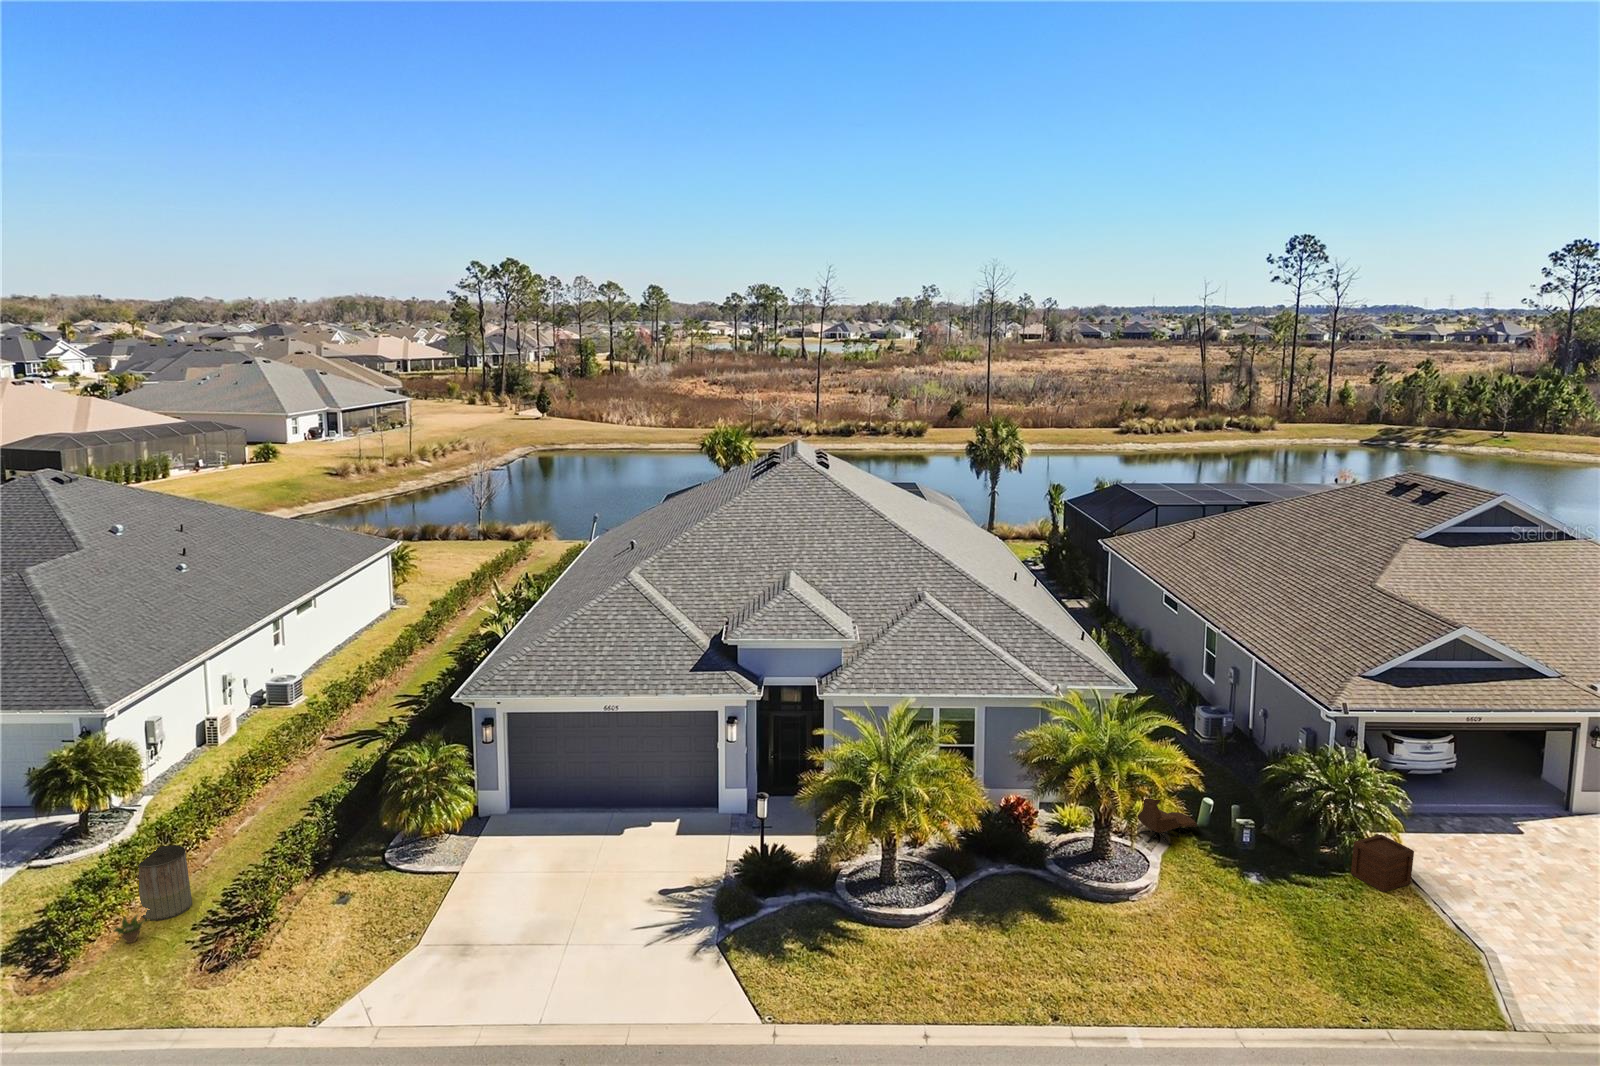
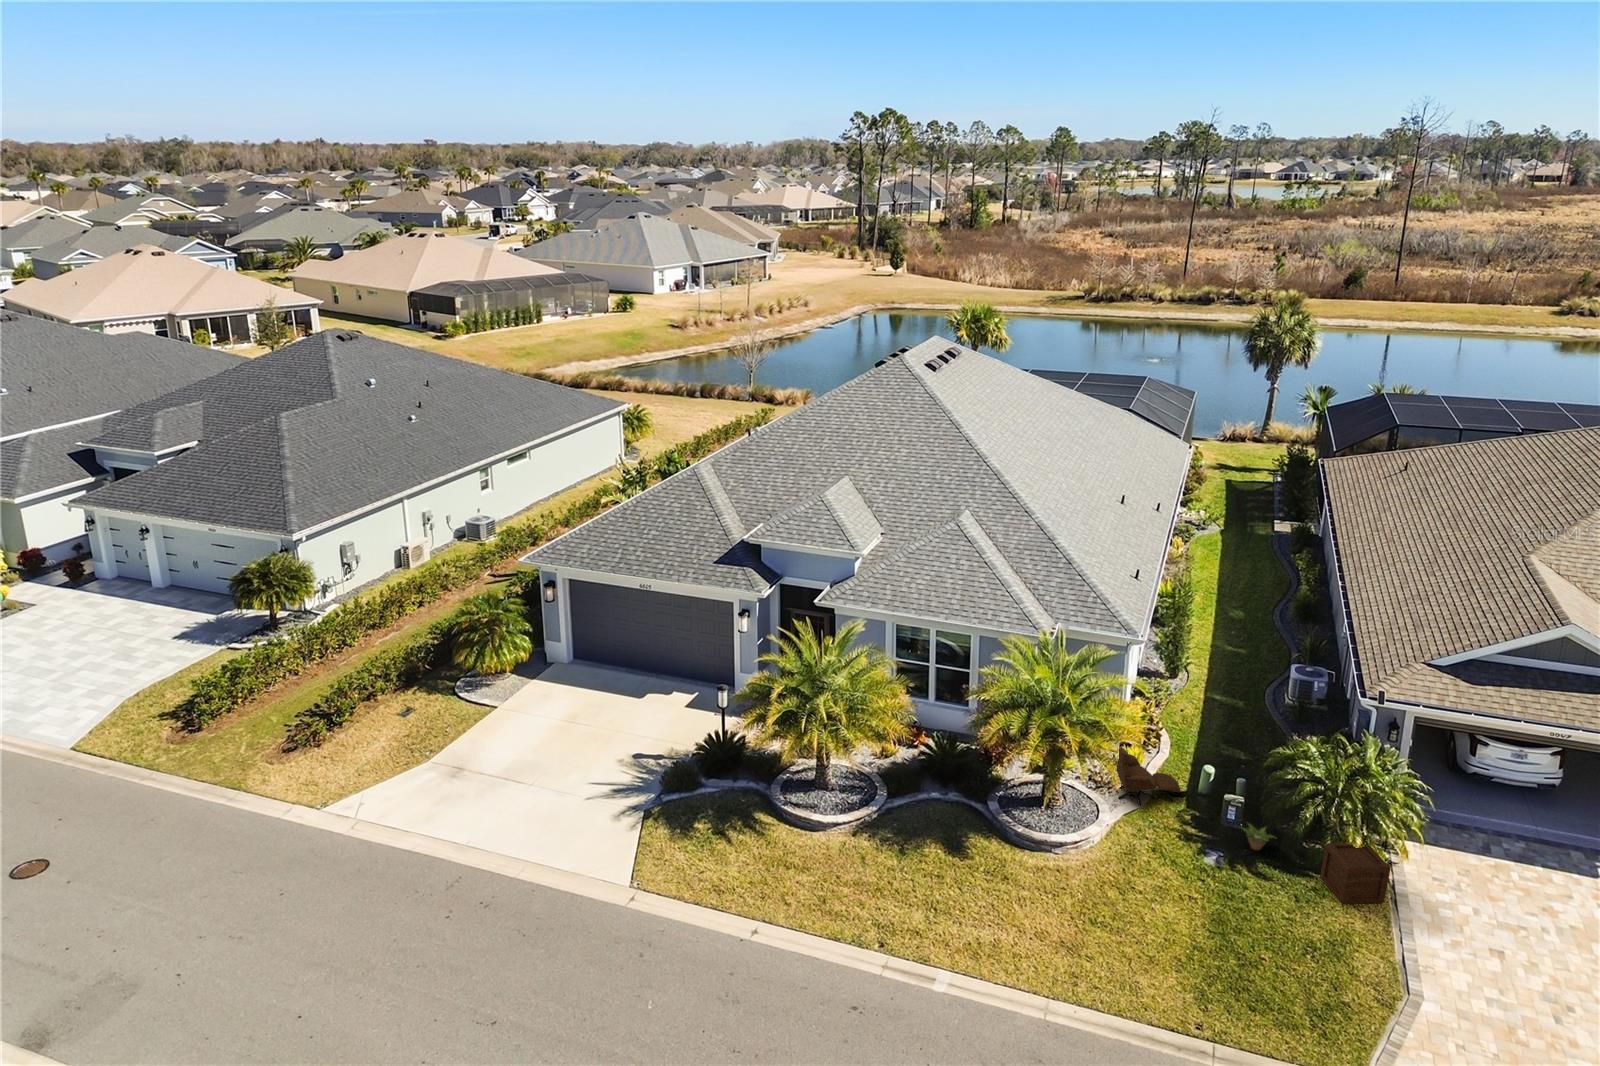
trash can: present [138,845,192,921] -> none [262,650,307,706]
decorative plant: present [113,915,149,943] -> present [1242,824,1275,850]

